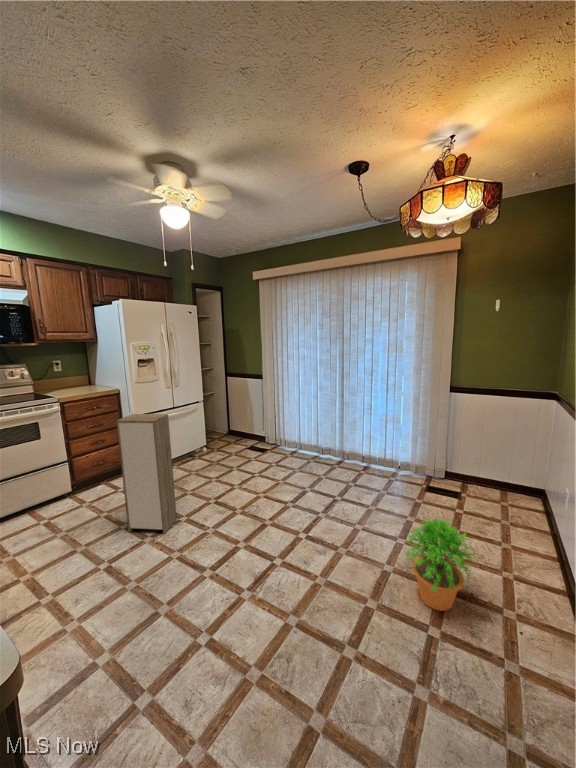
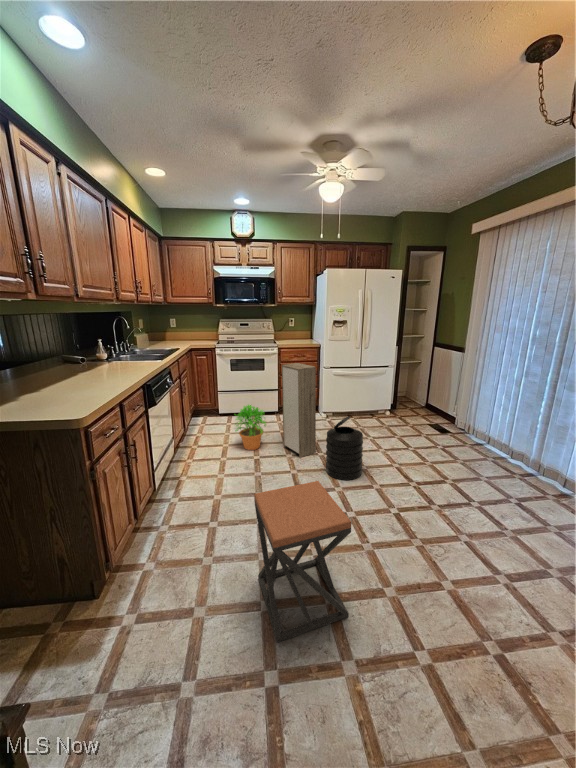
trash can: none [205,460,247,536] -> present [326,416,363,480]
potted plant: present [405,519,479,611] -> present [235,405,266,450]
stool: none [275,536,380,745] -> present [254,481,352,642]

